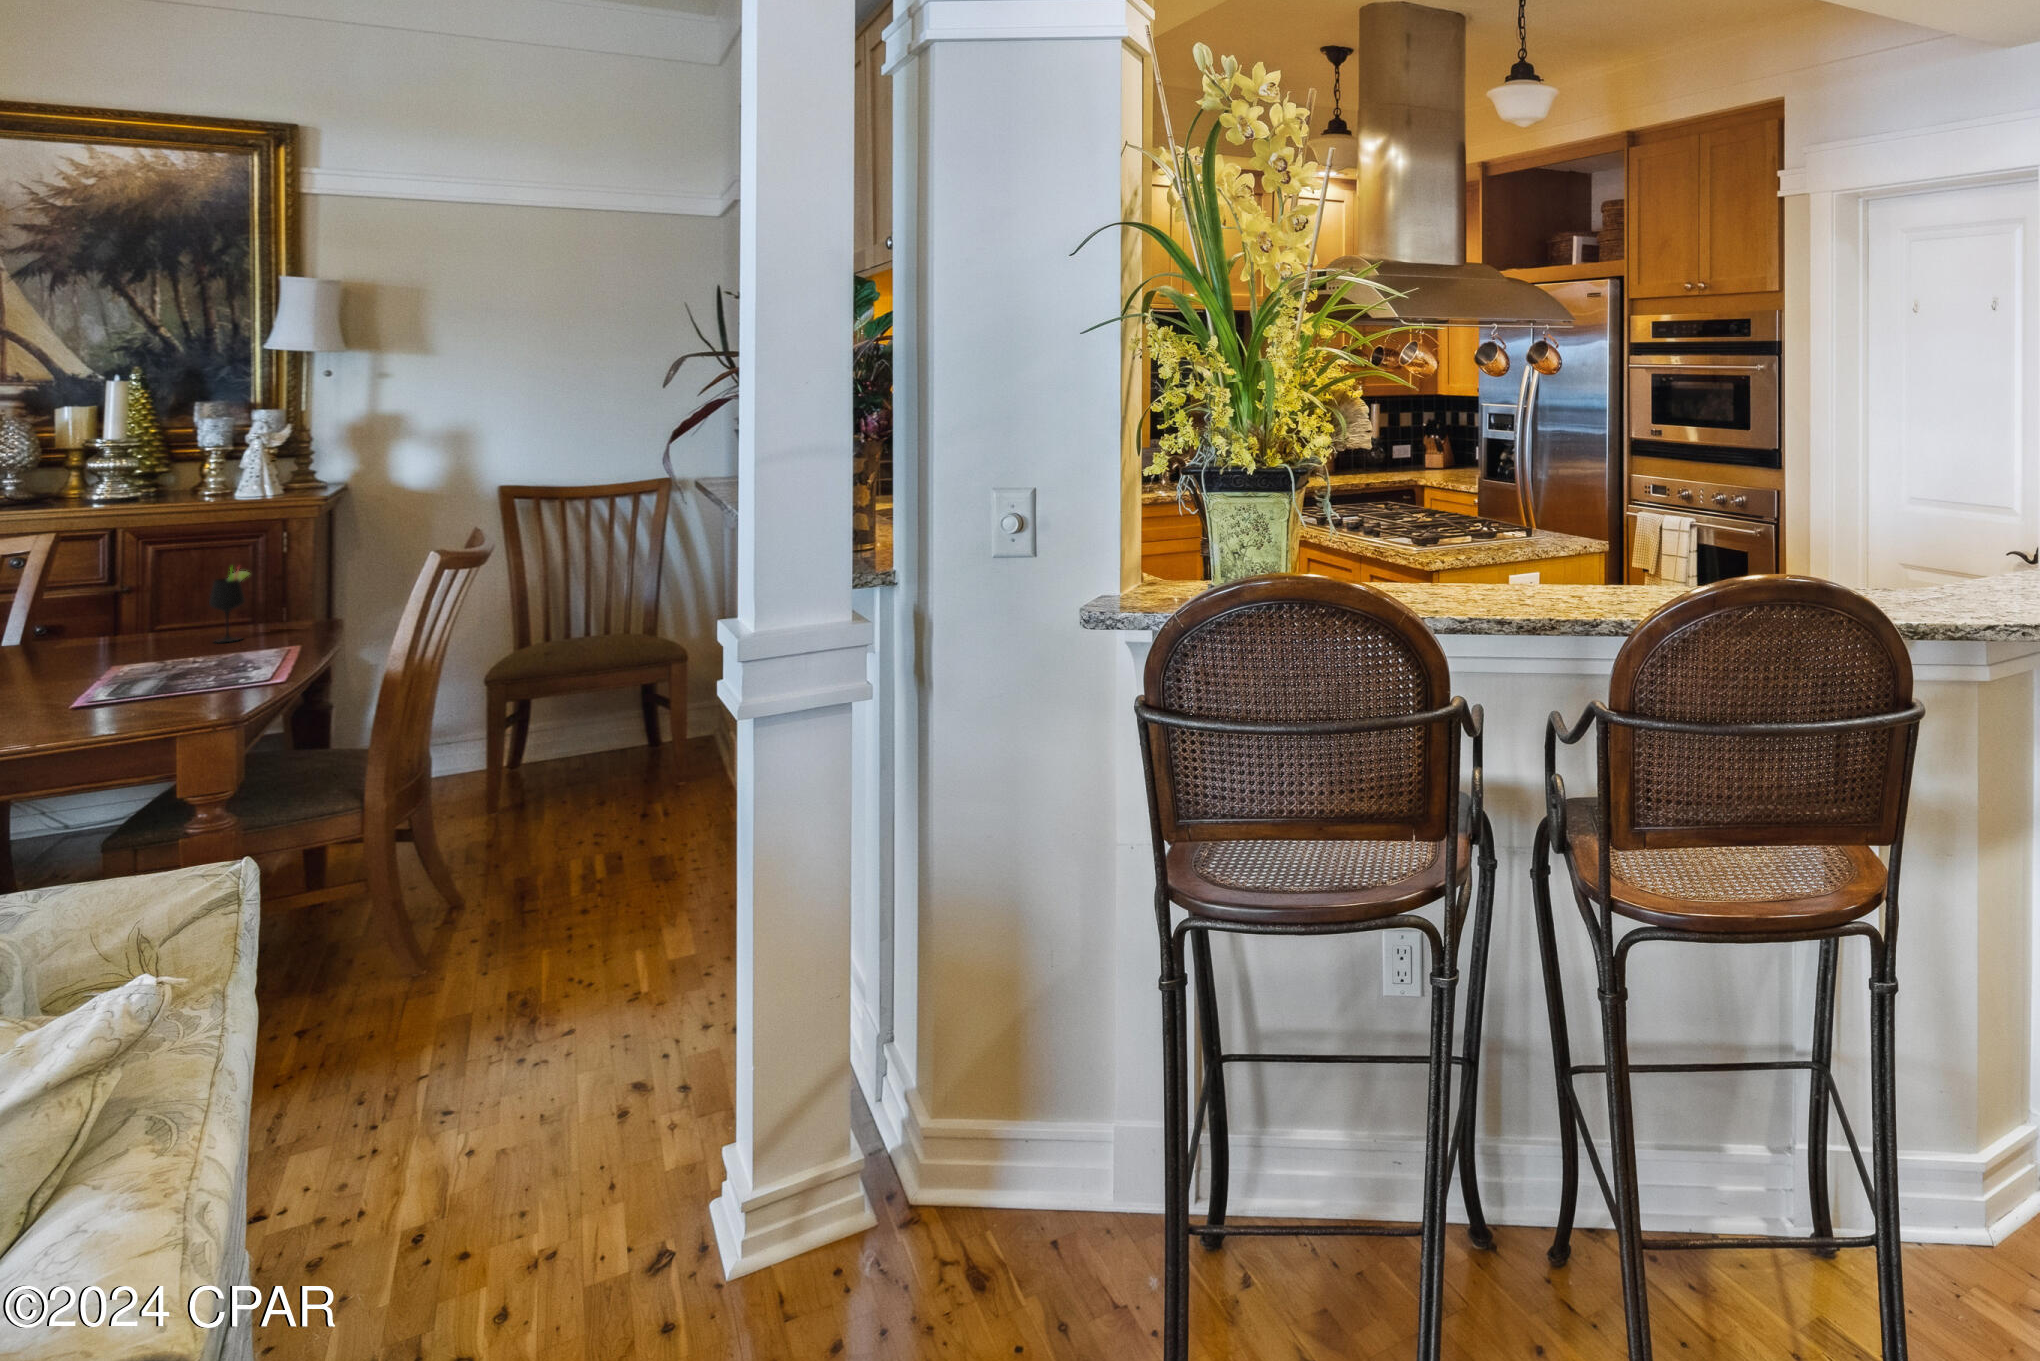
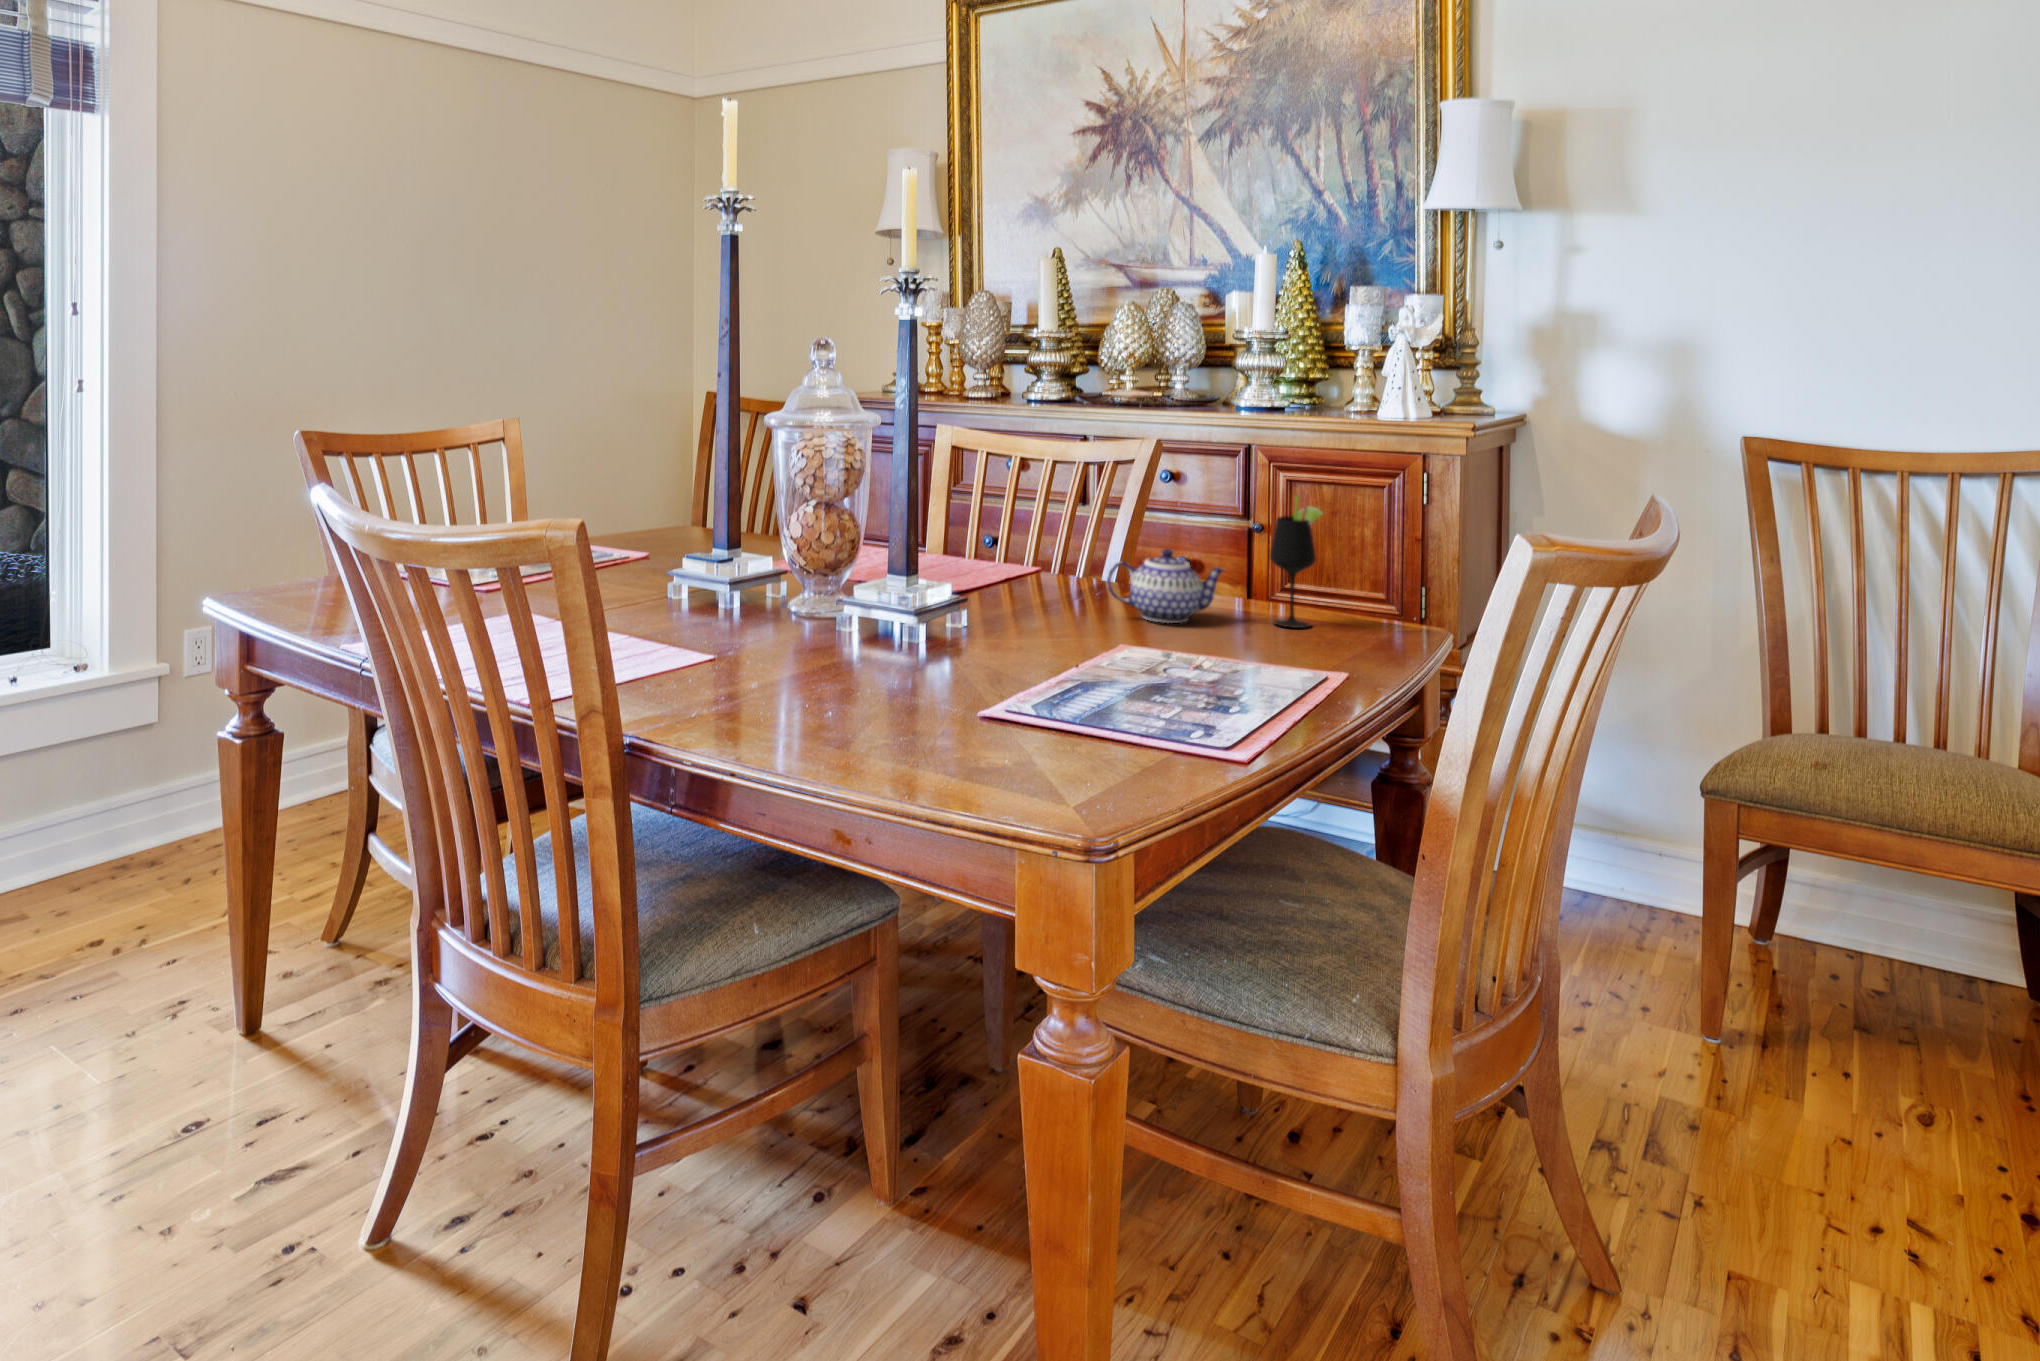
teapot: none [72,612,175,658] -> present [1107,549,1224,623]

